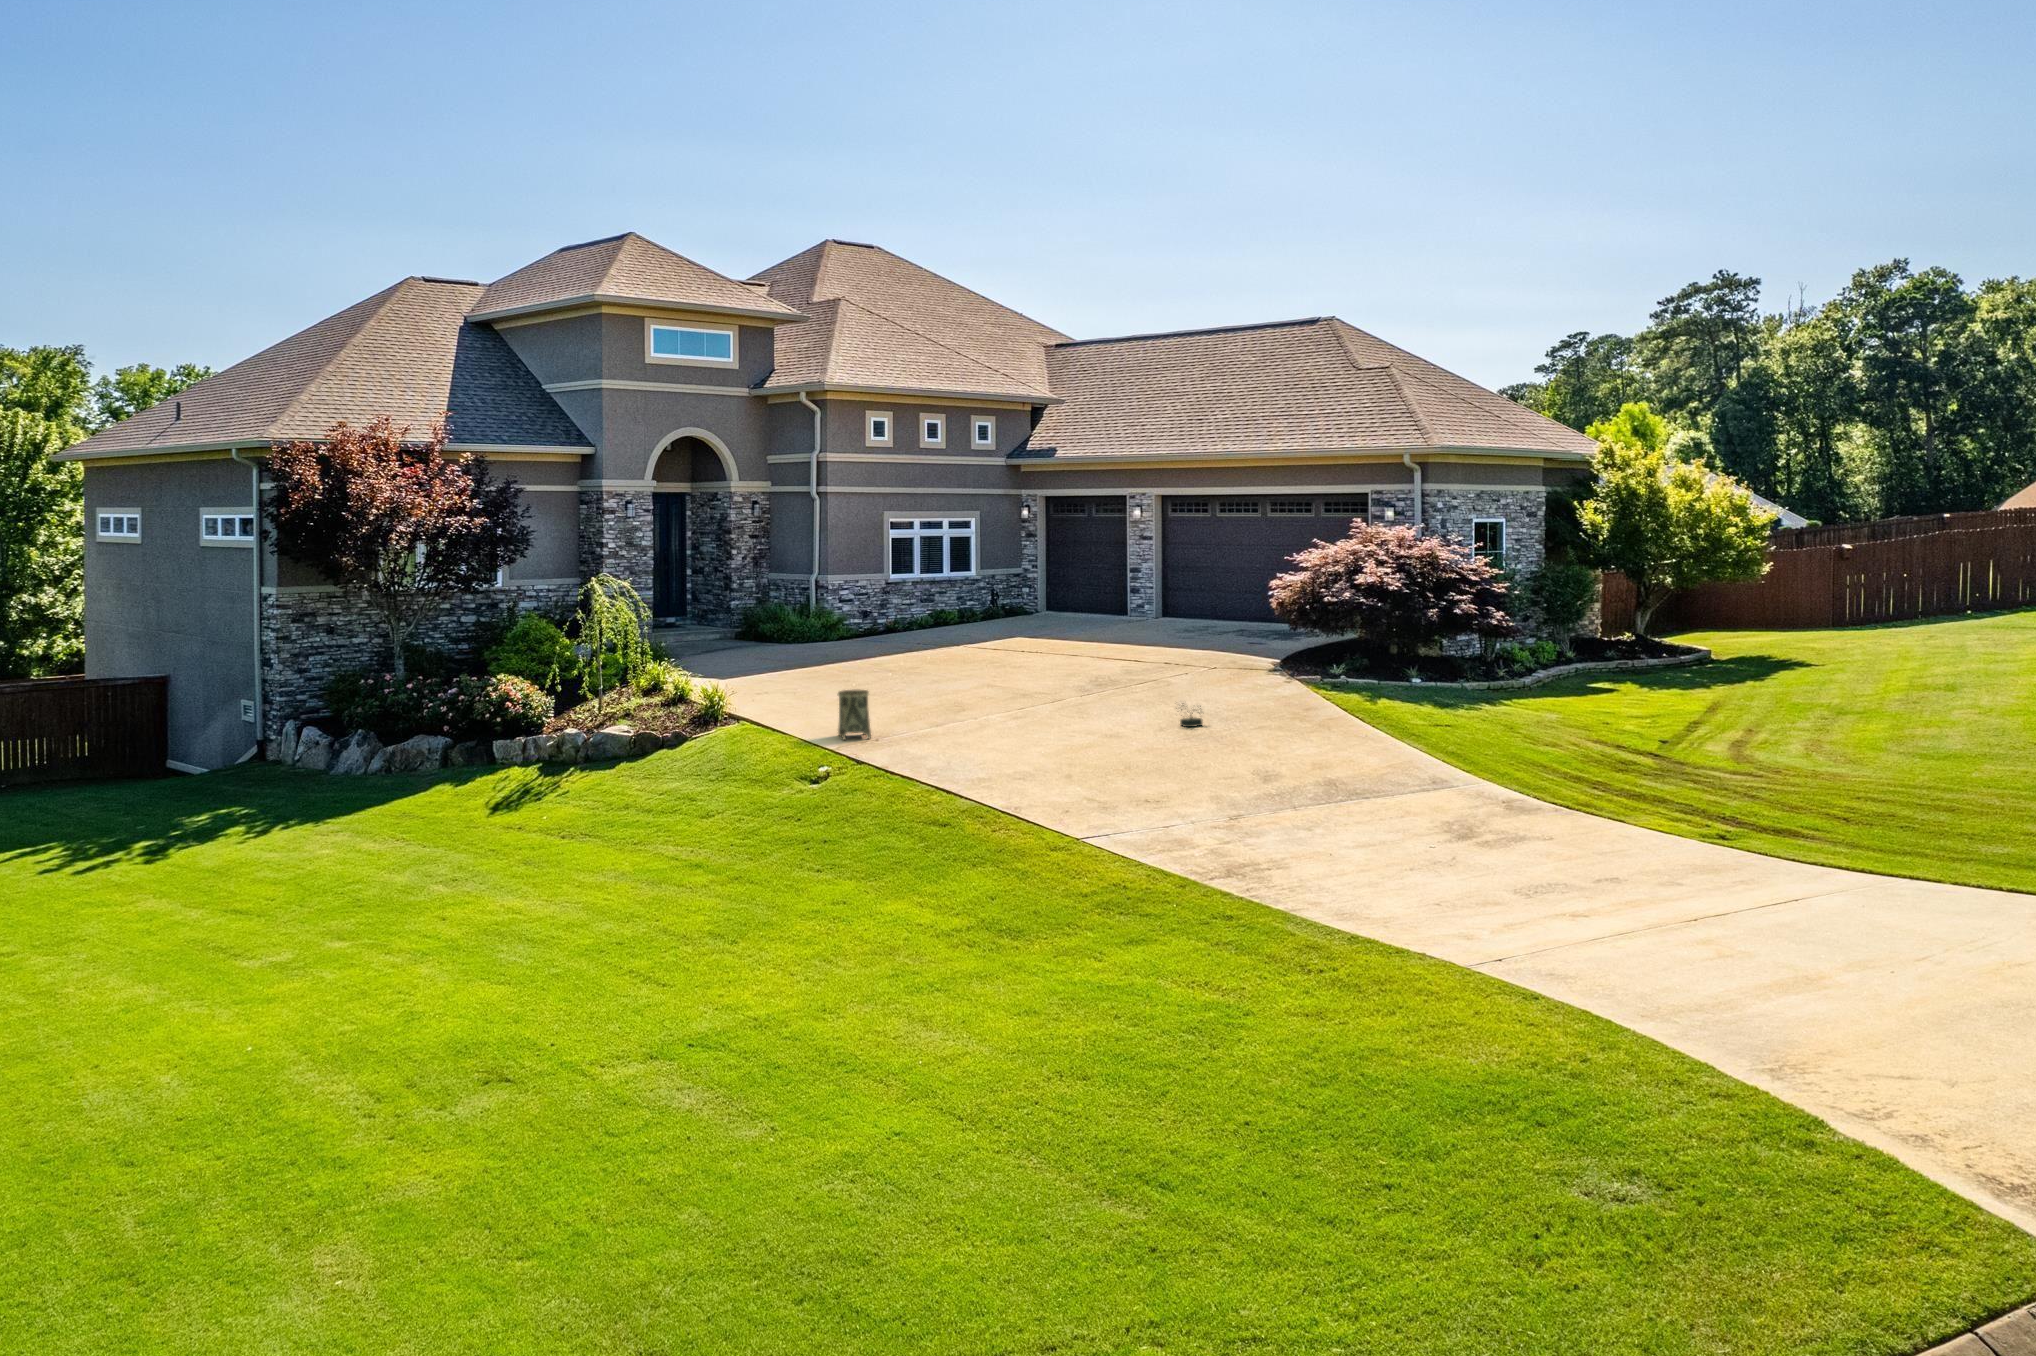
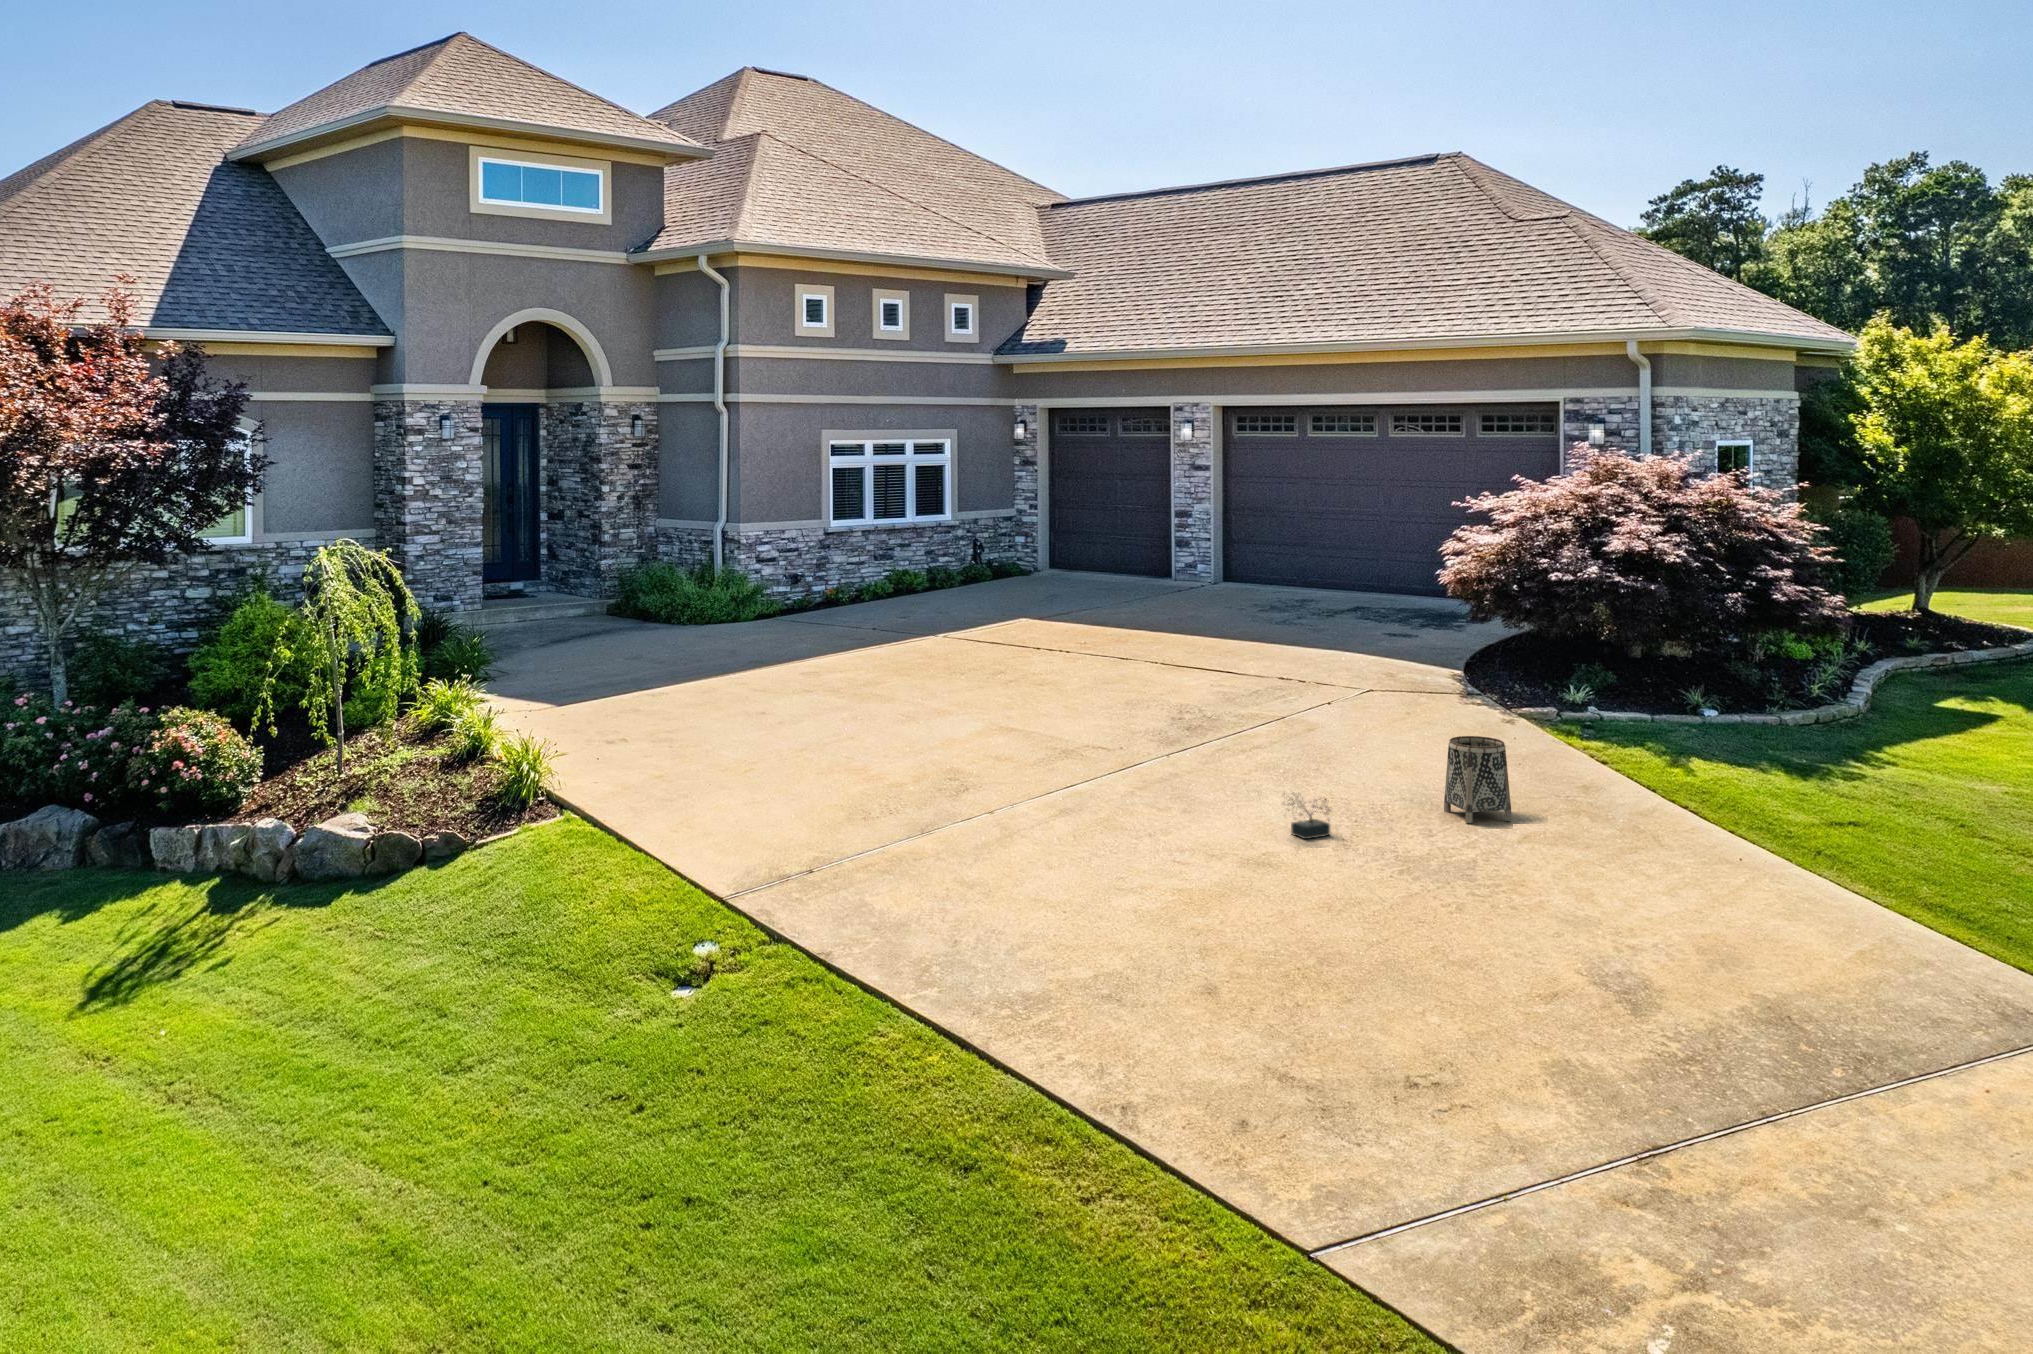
basket: present [837,690,871,740] -> present [1444,736,1512,823]

